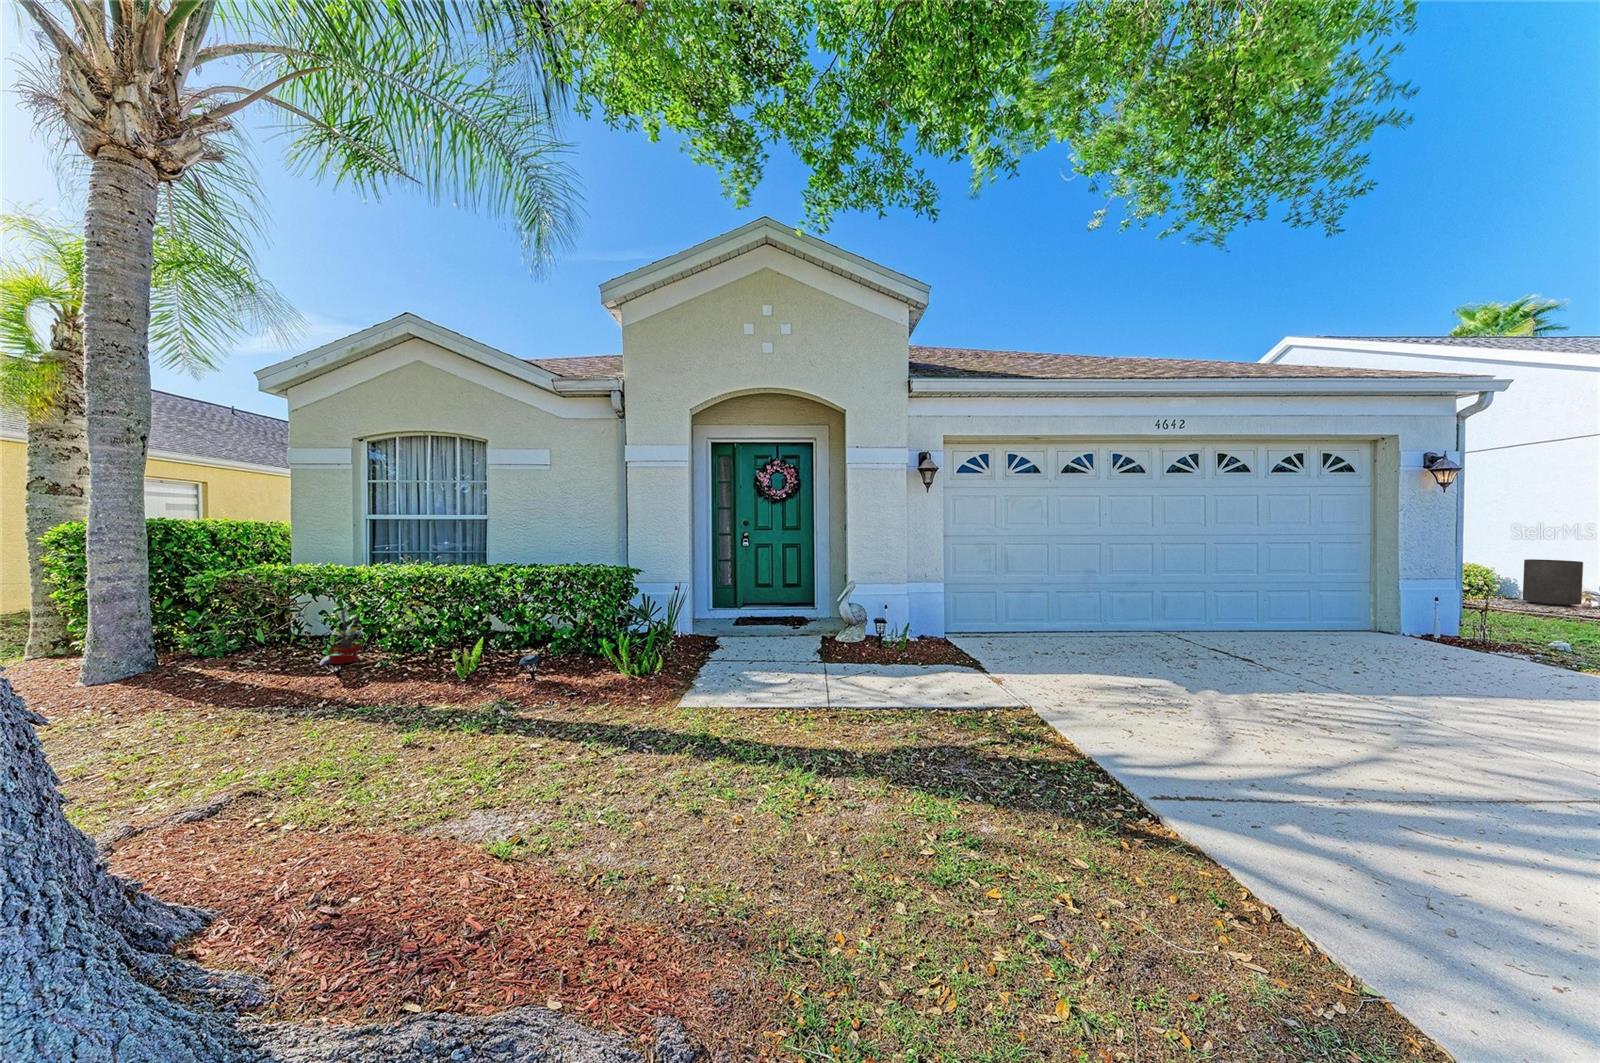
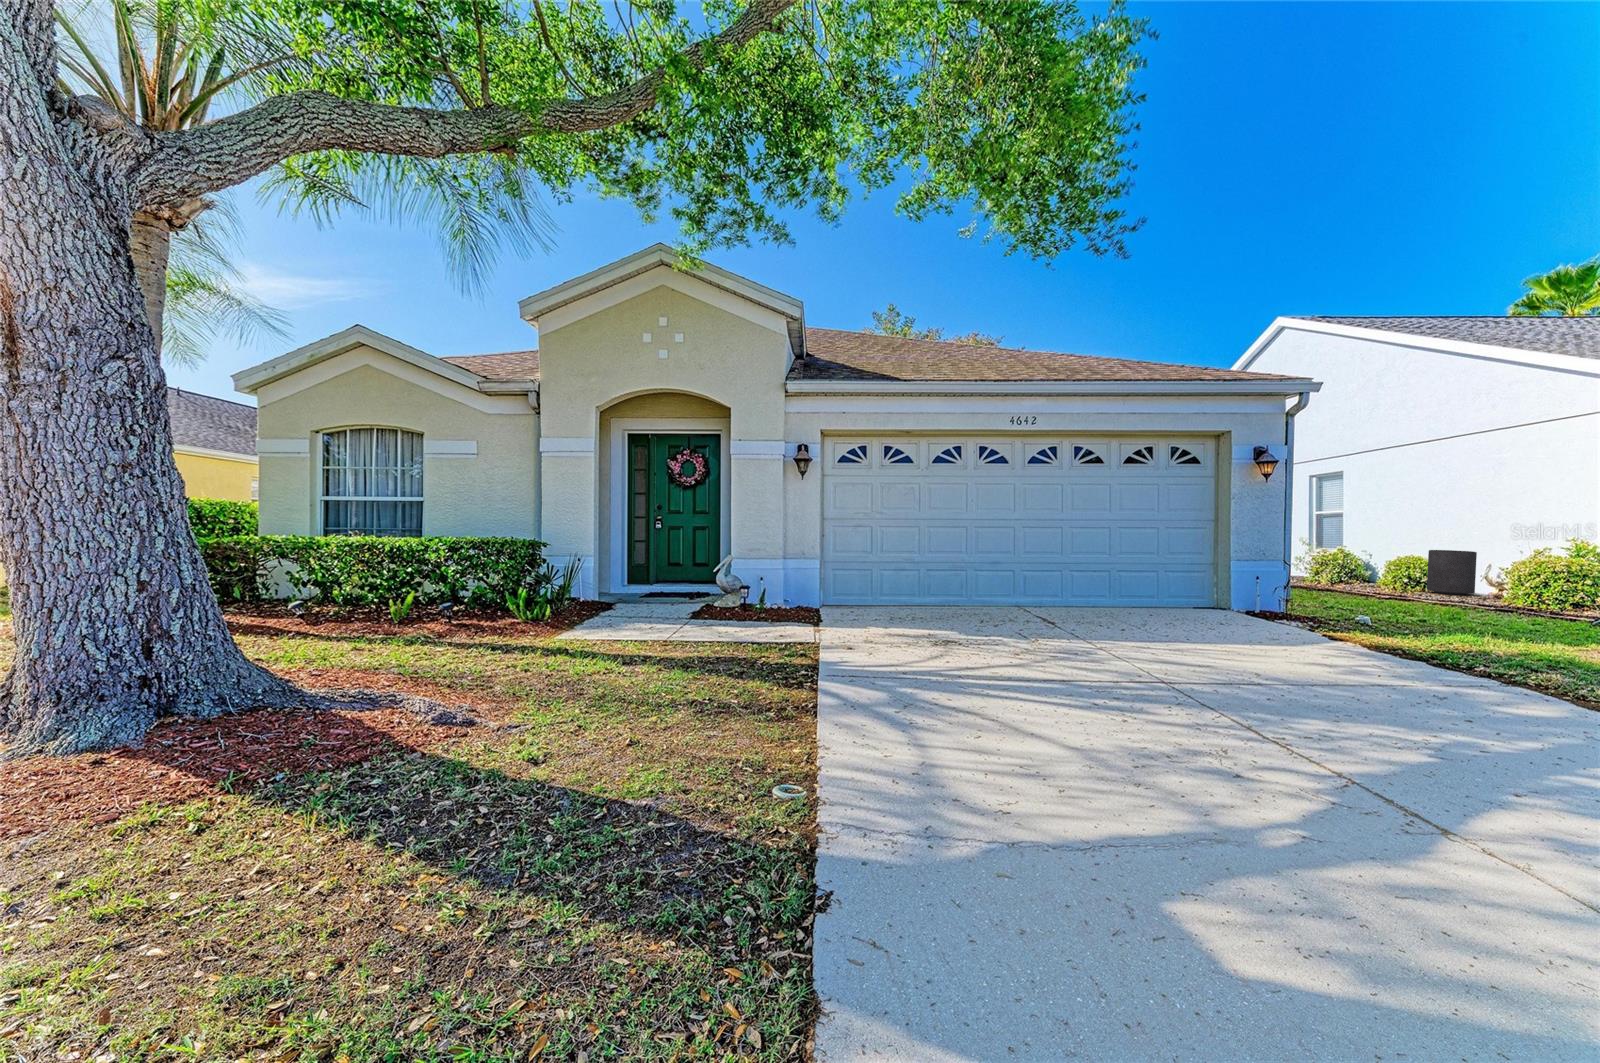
decorative plant: present [329,603,362,664] -> none [292,563,321,614]

